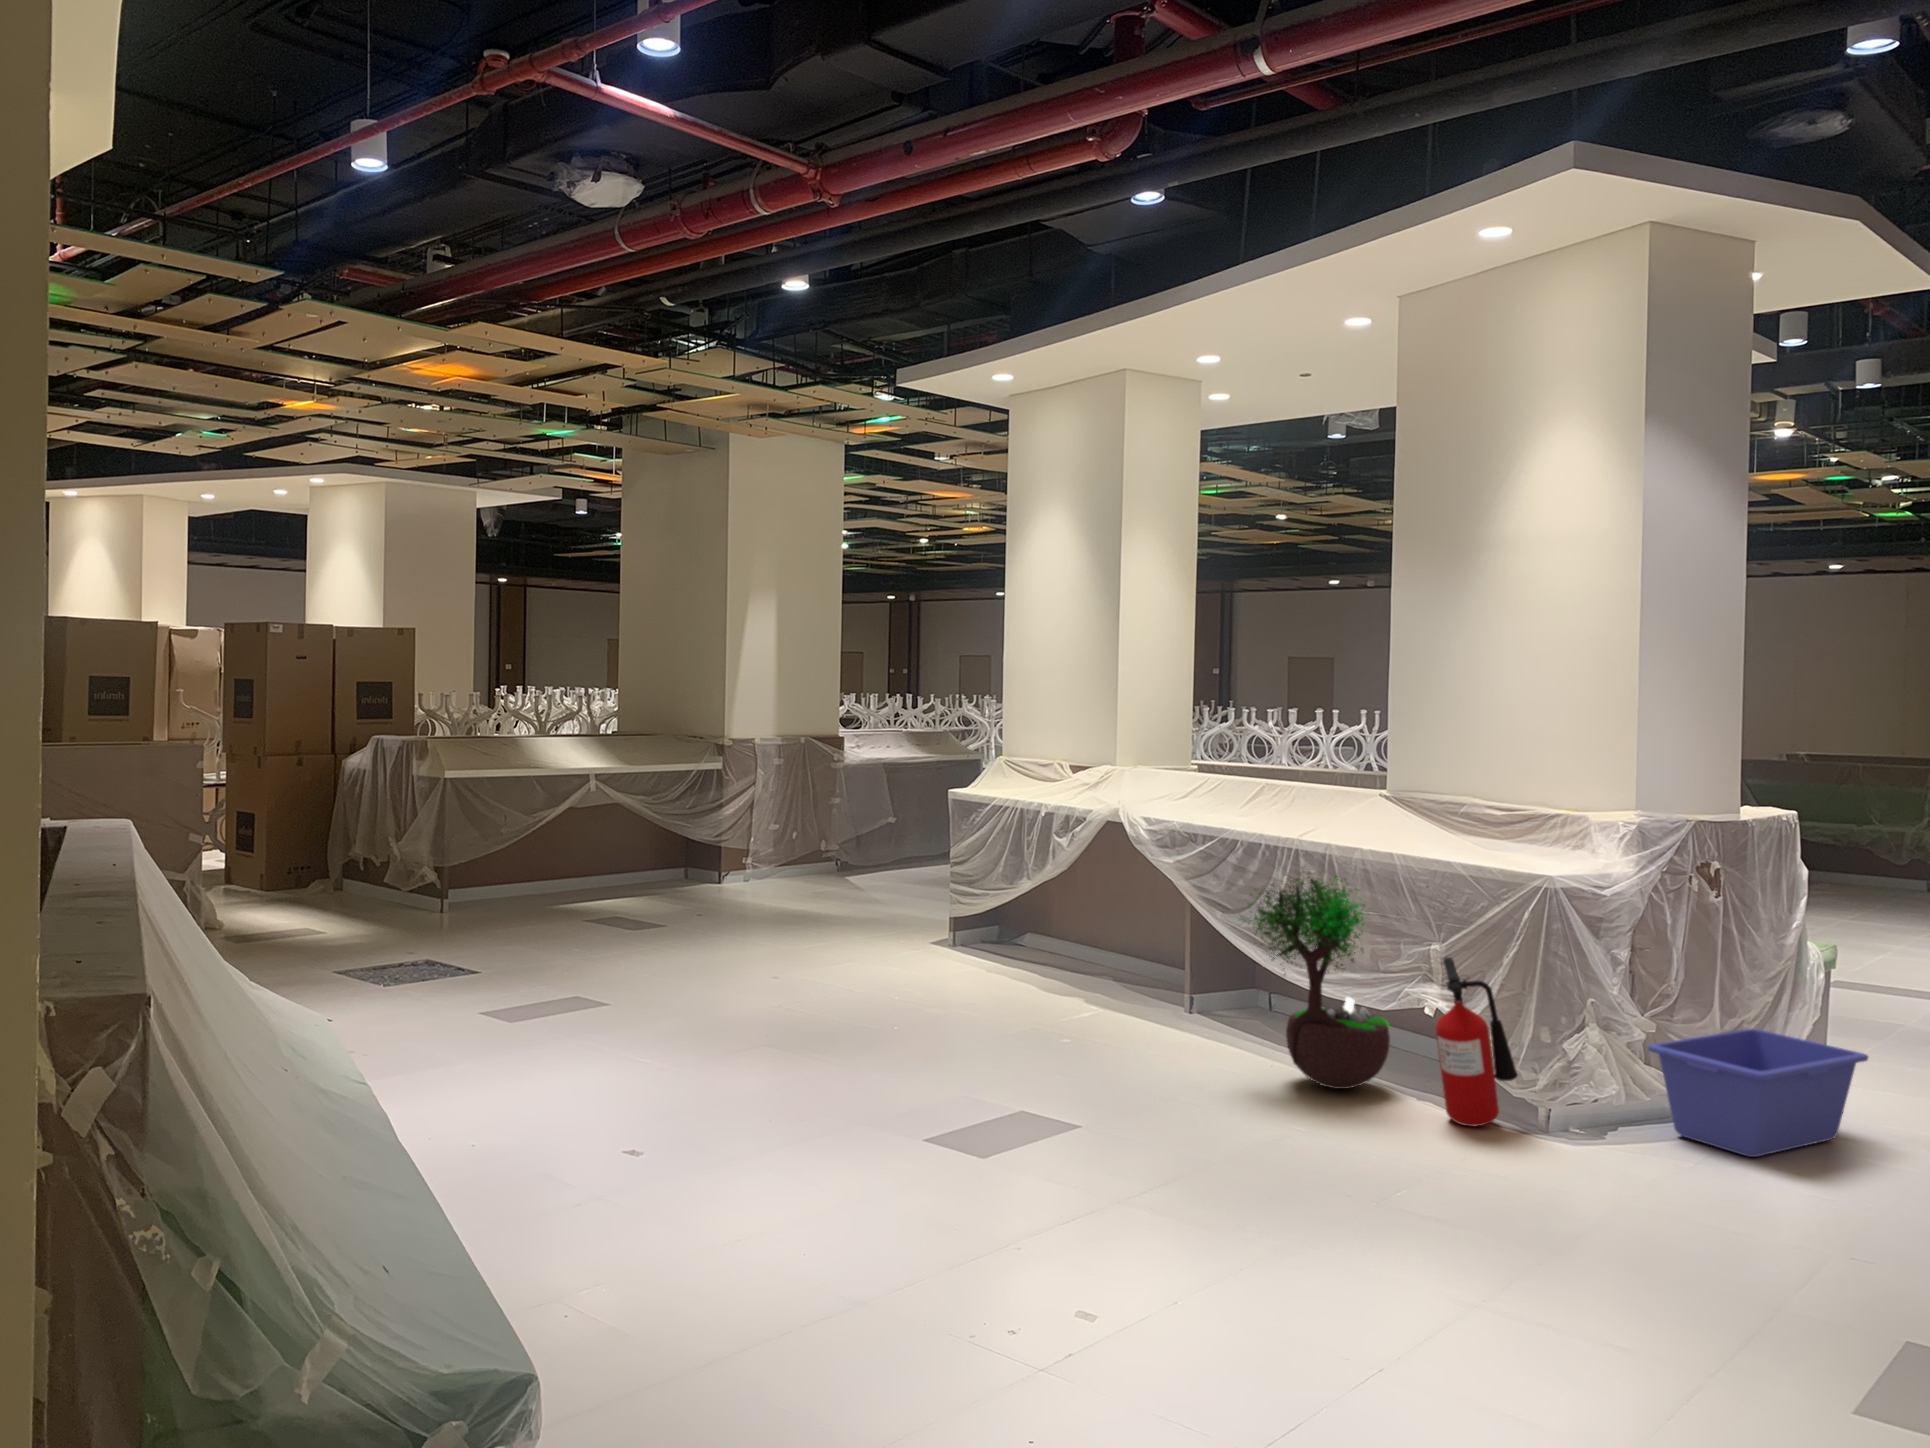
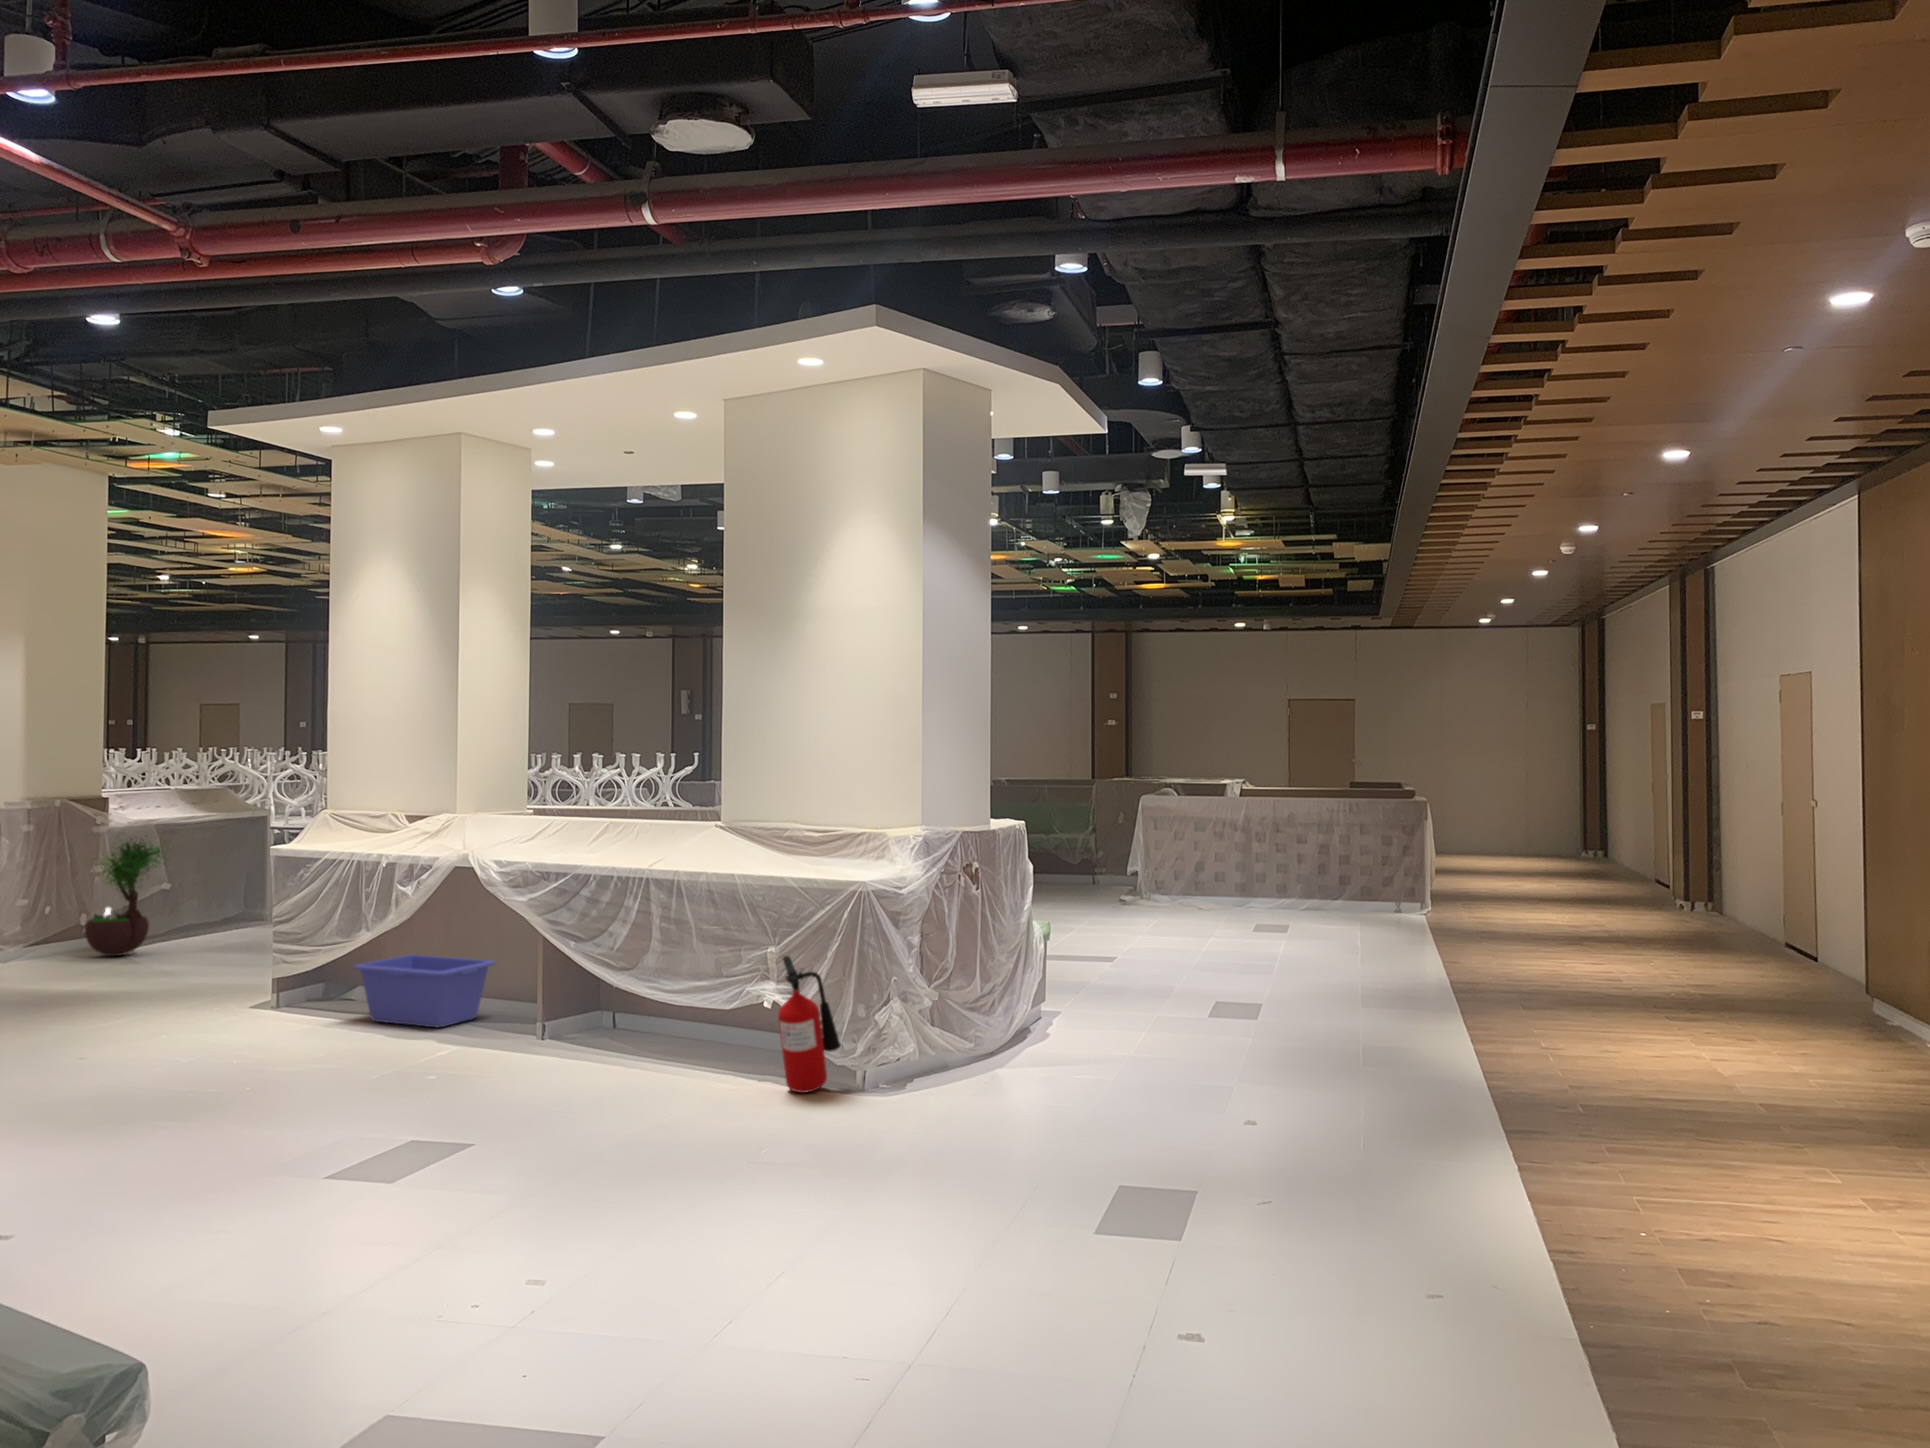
potted tree: present [1248,872,1390,1089] -> present [85,836,165,956]
storage bin: present [1648,1029,1868,1157] -> present [354,955,495,1027]

